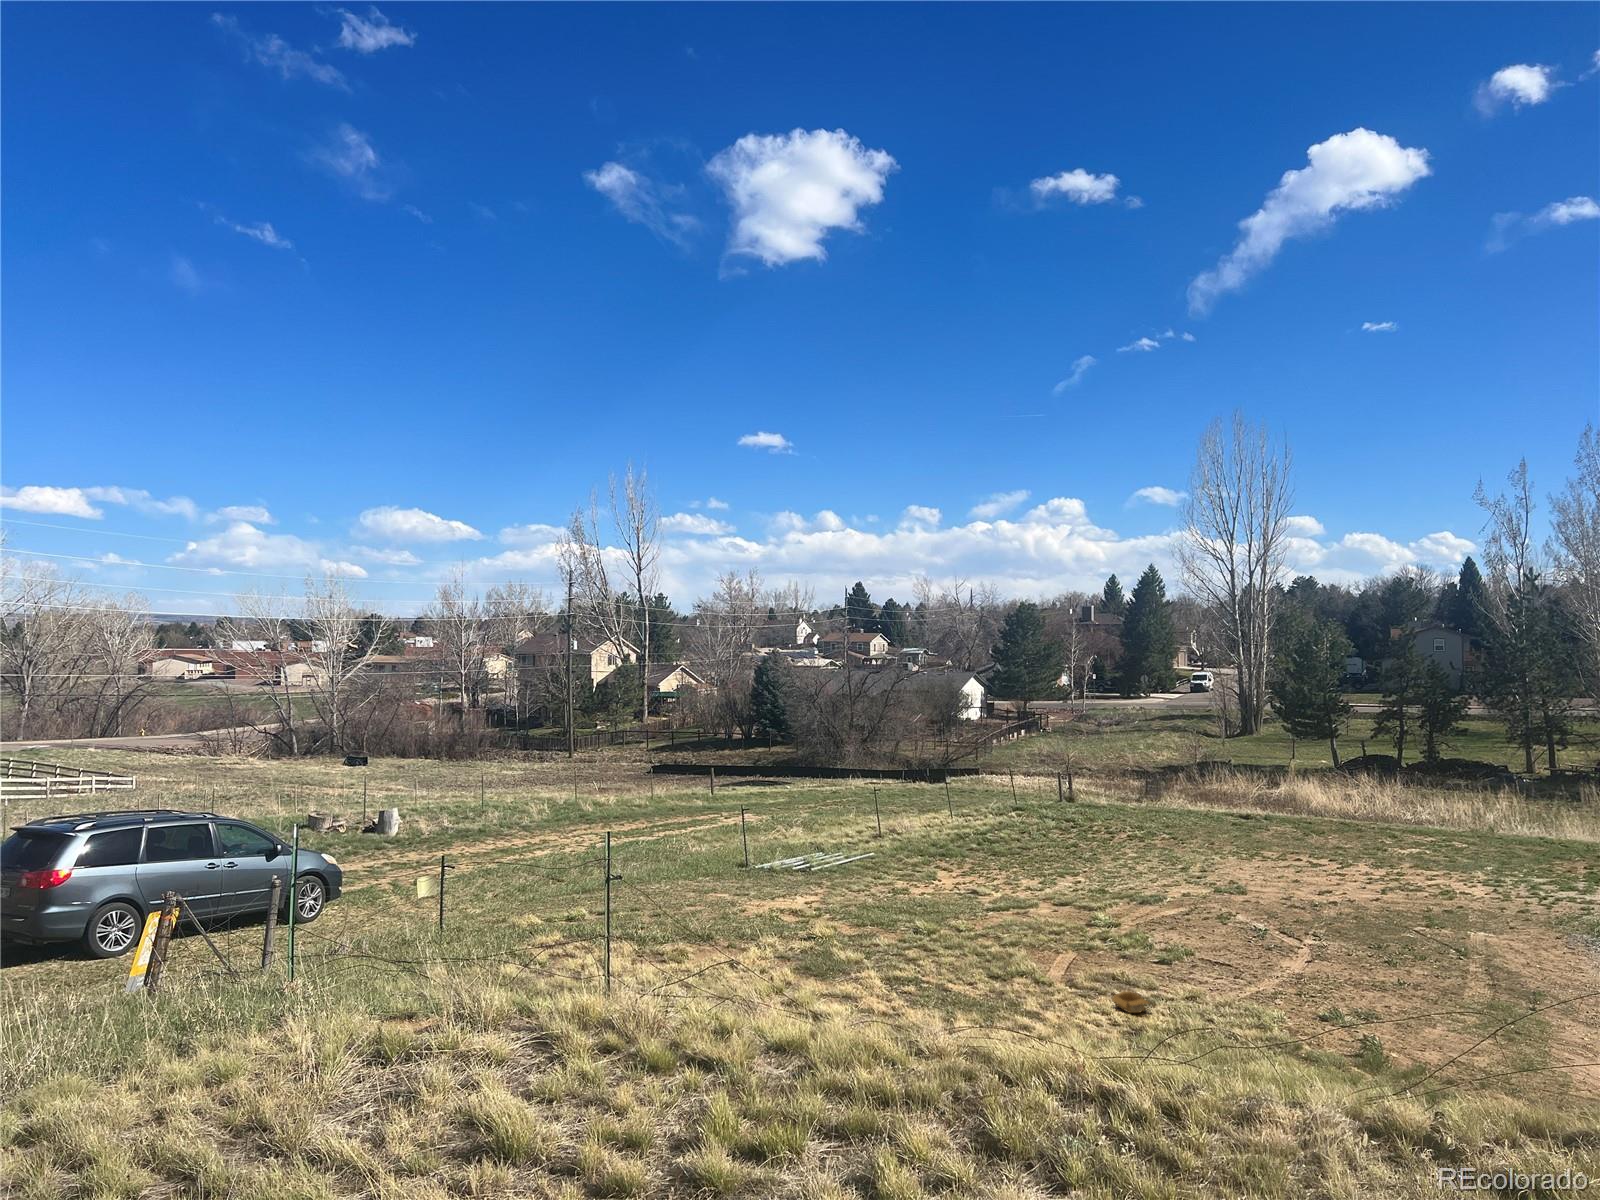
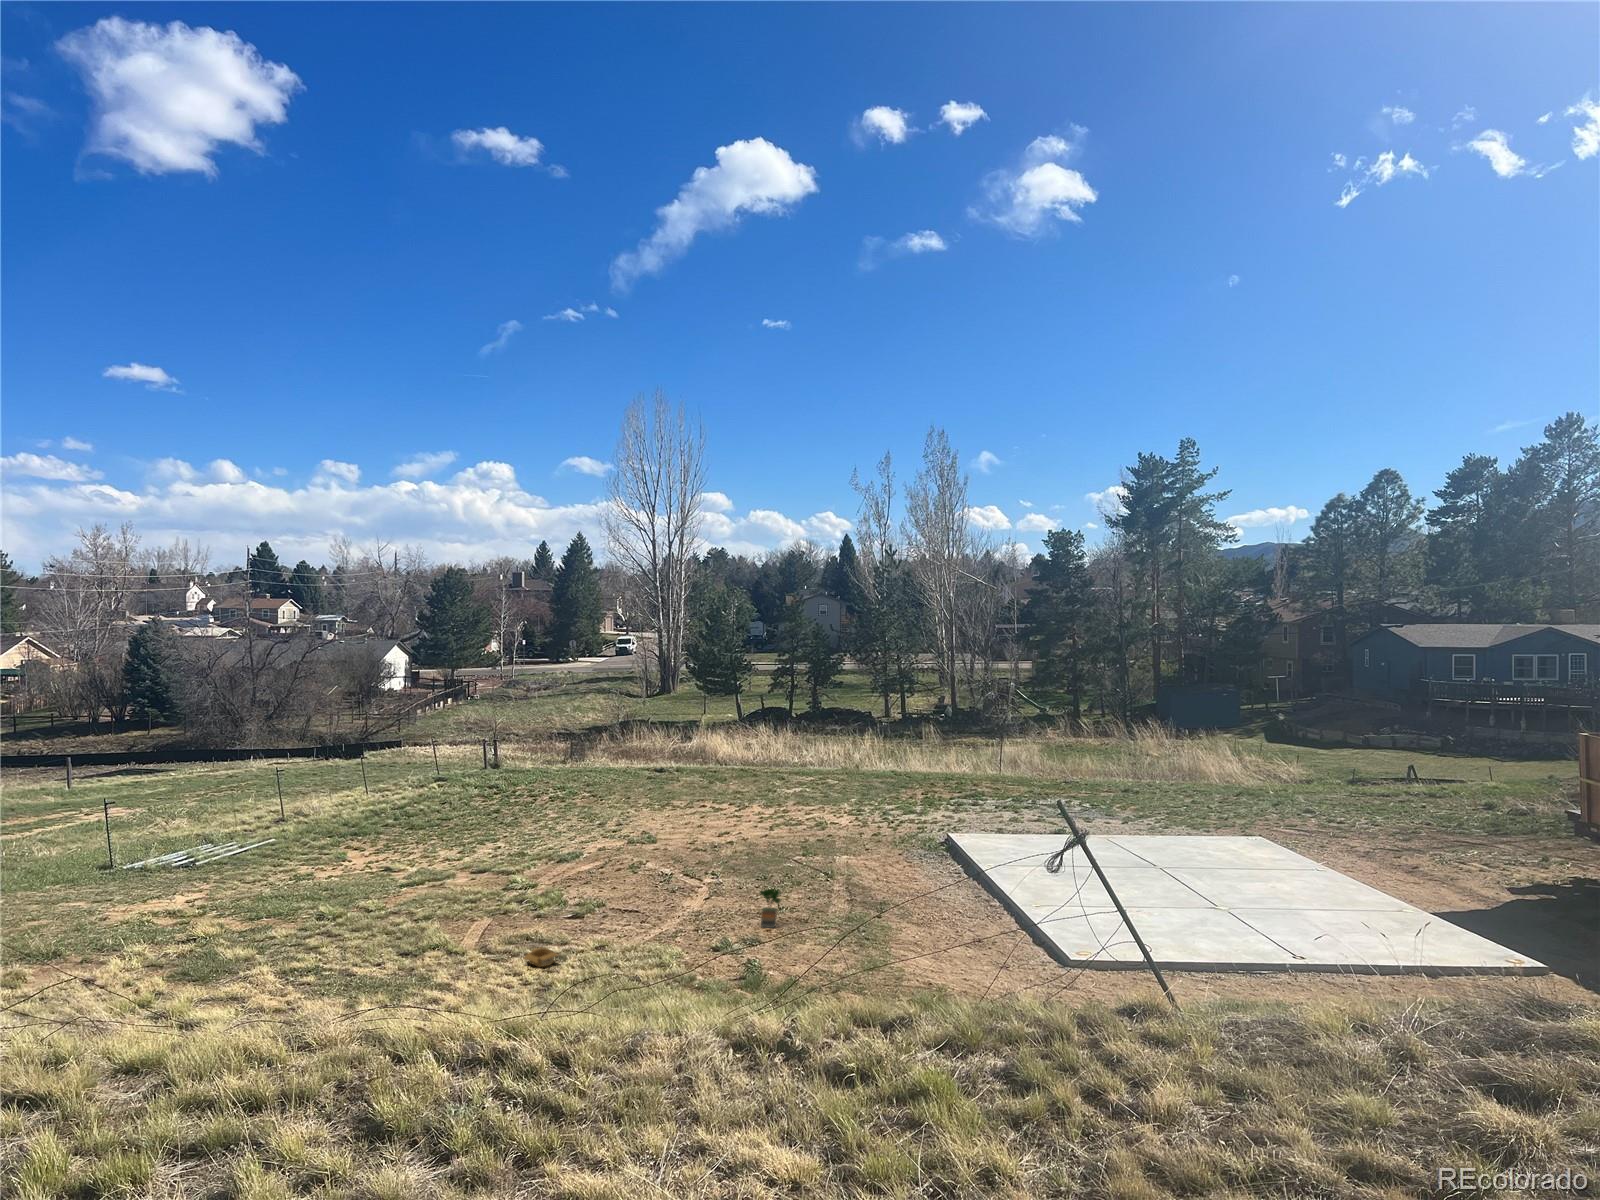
potted tree: none [1400,961,1439,1014] -> present [759,889,782,928]

